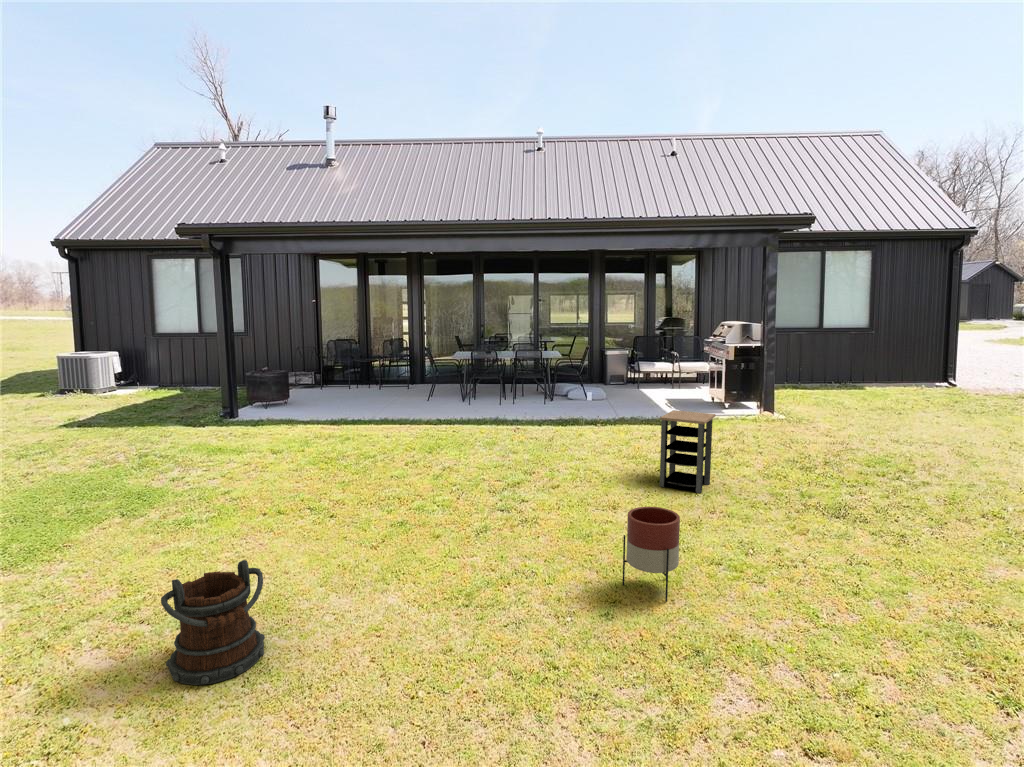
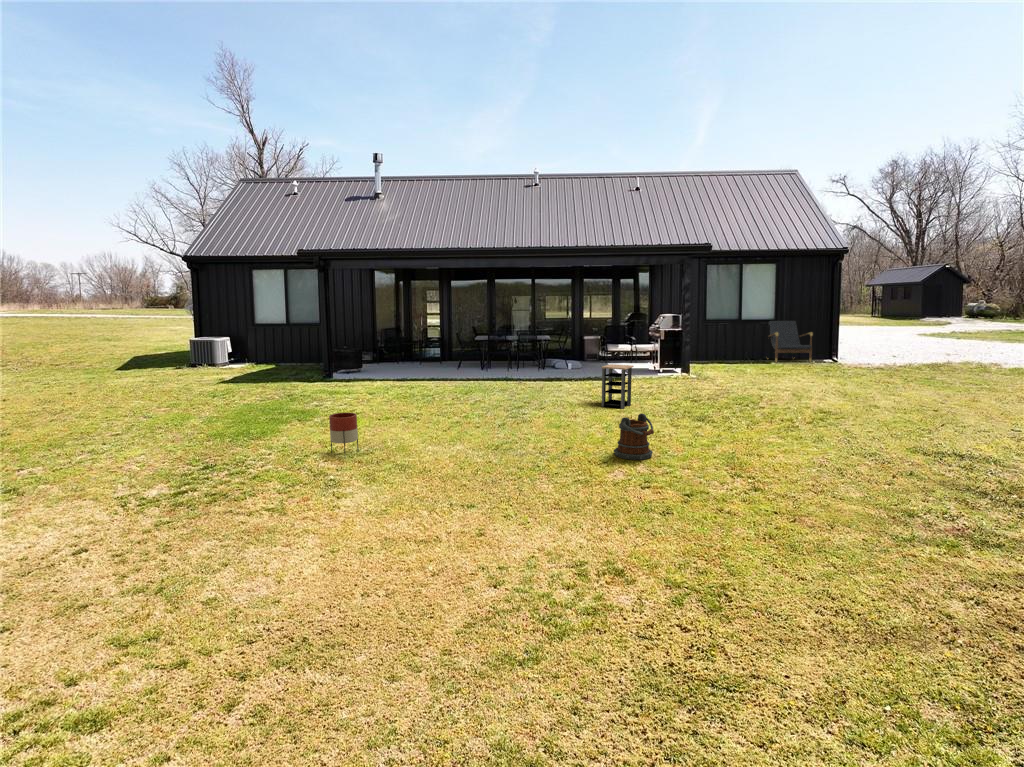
lounge chair: none [859,329,929,389] -> present [767,321,813,362]
planter: present [623,507,680,602] -> present [329,412,359,454]
bucket: present [161,560,265,685] -> present [614,413,654,460]

